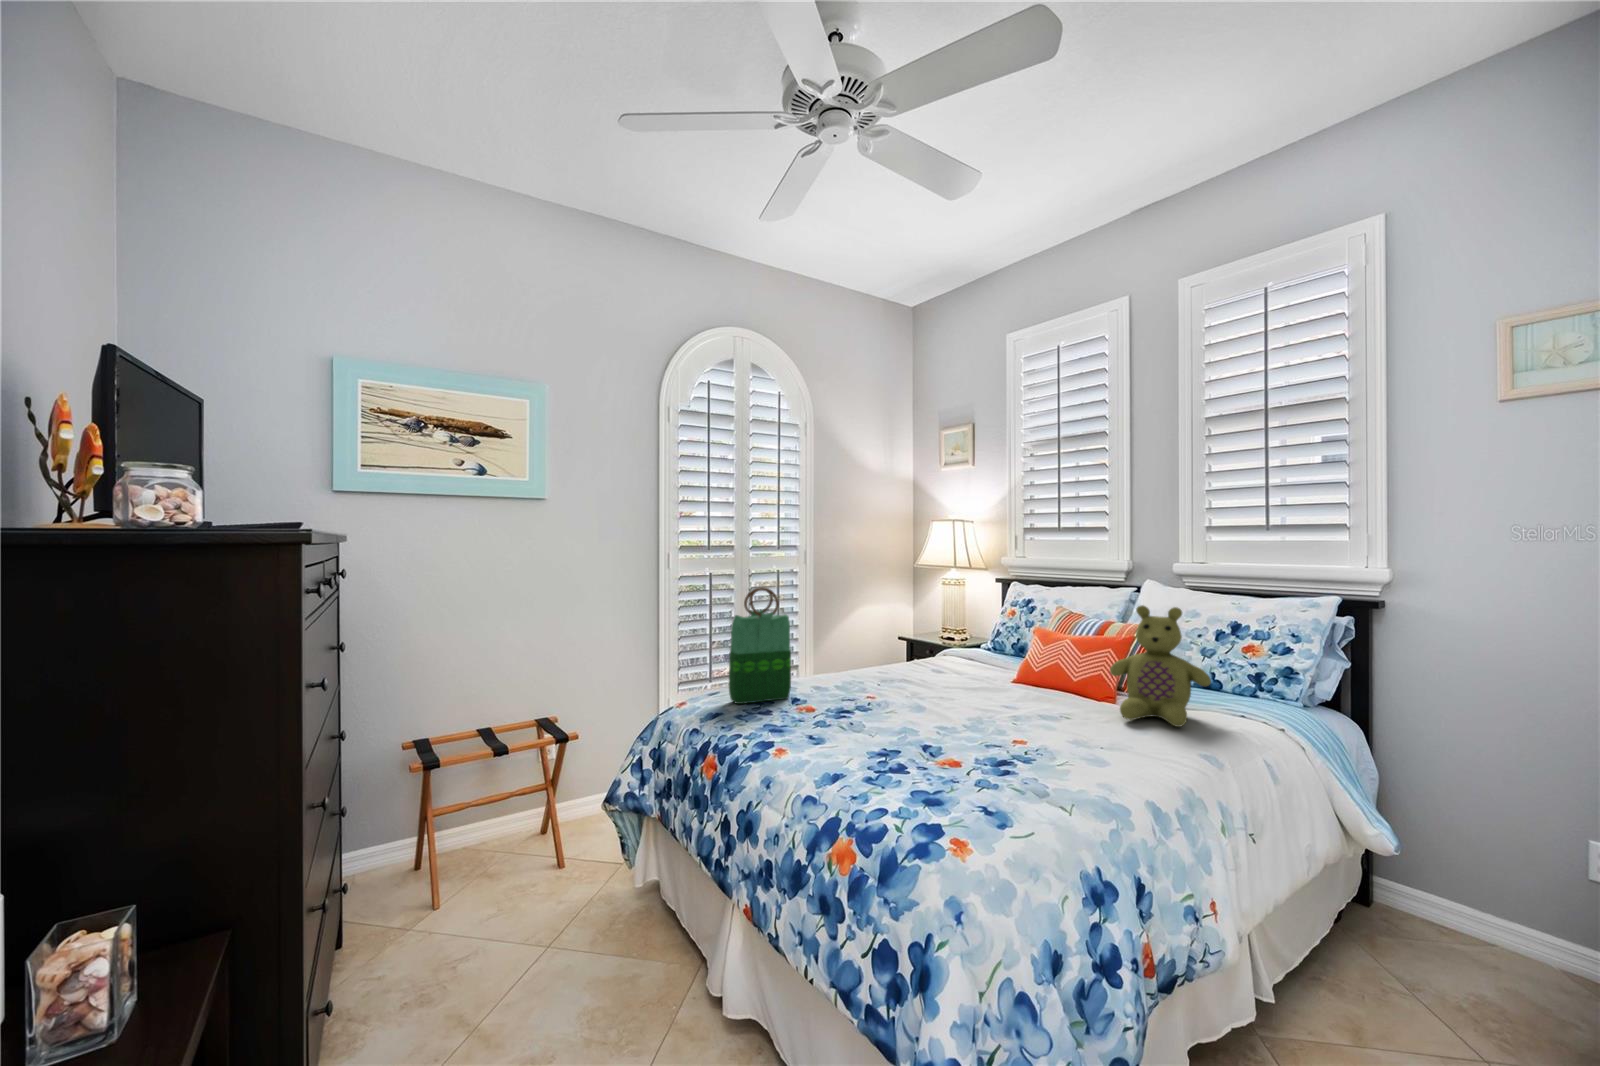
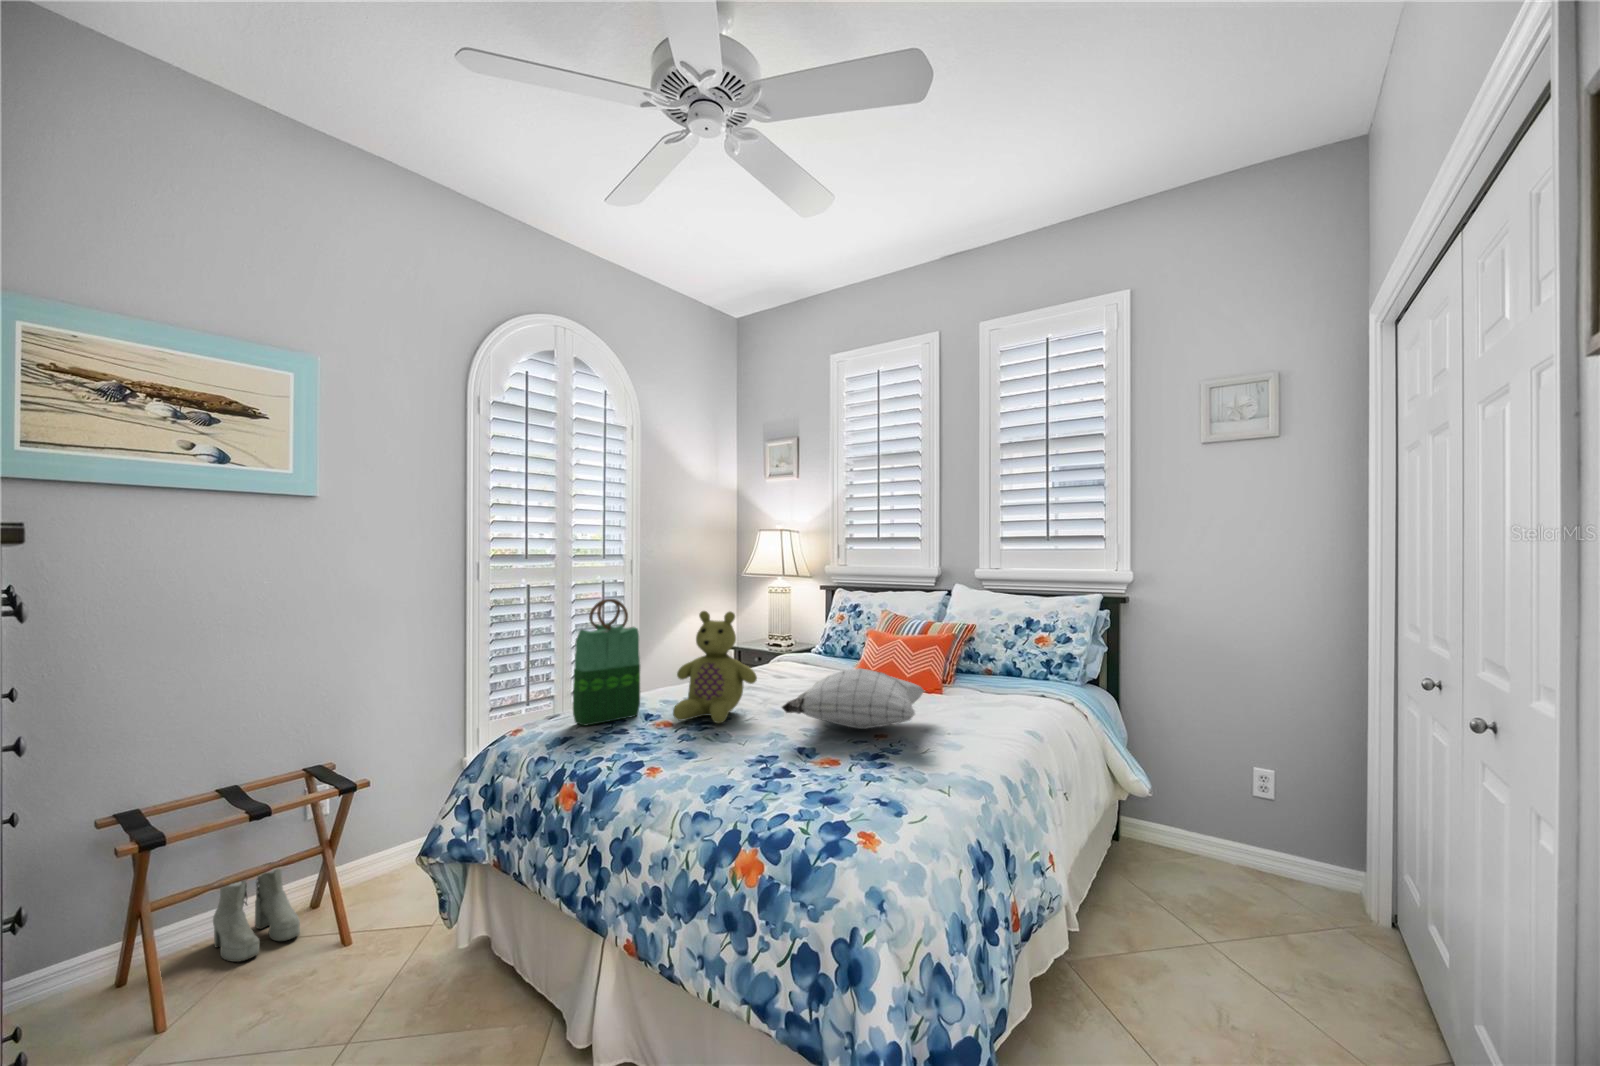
stuffed bear: present [1110,605,1211,727] -> present [673,611,757,723]
pillow: none [911,668,1081,731] -> present [782,668,925,729]
boots: none [472,792,530,867] -> present [213,862,300,962]

